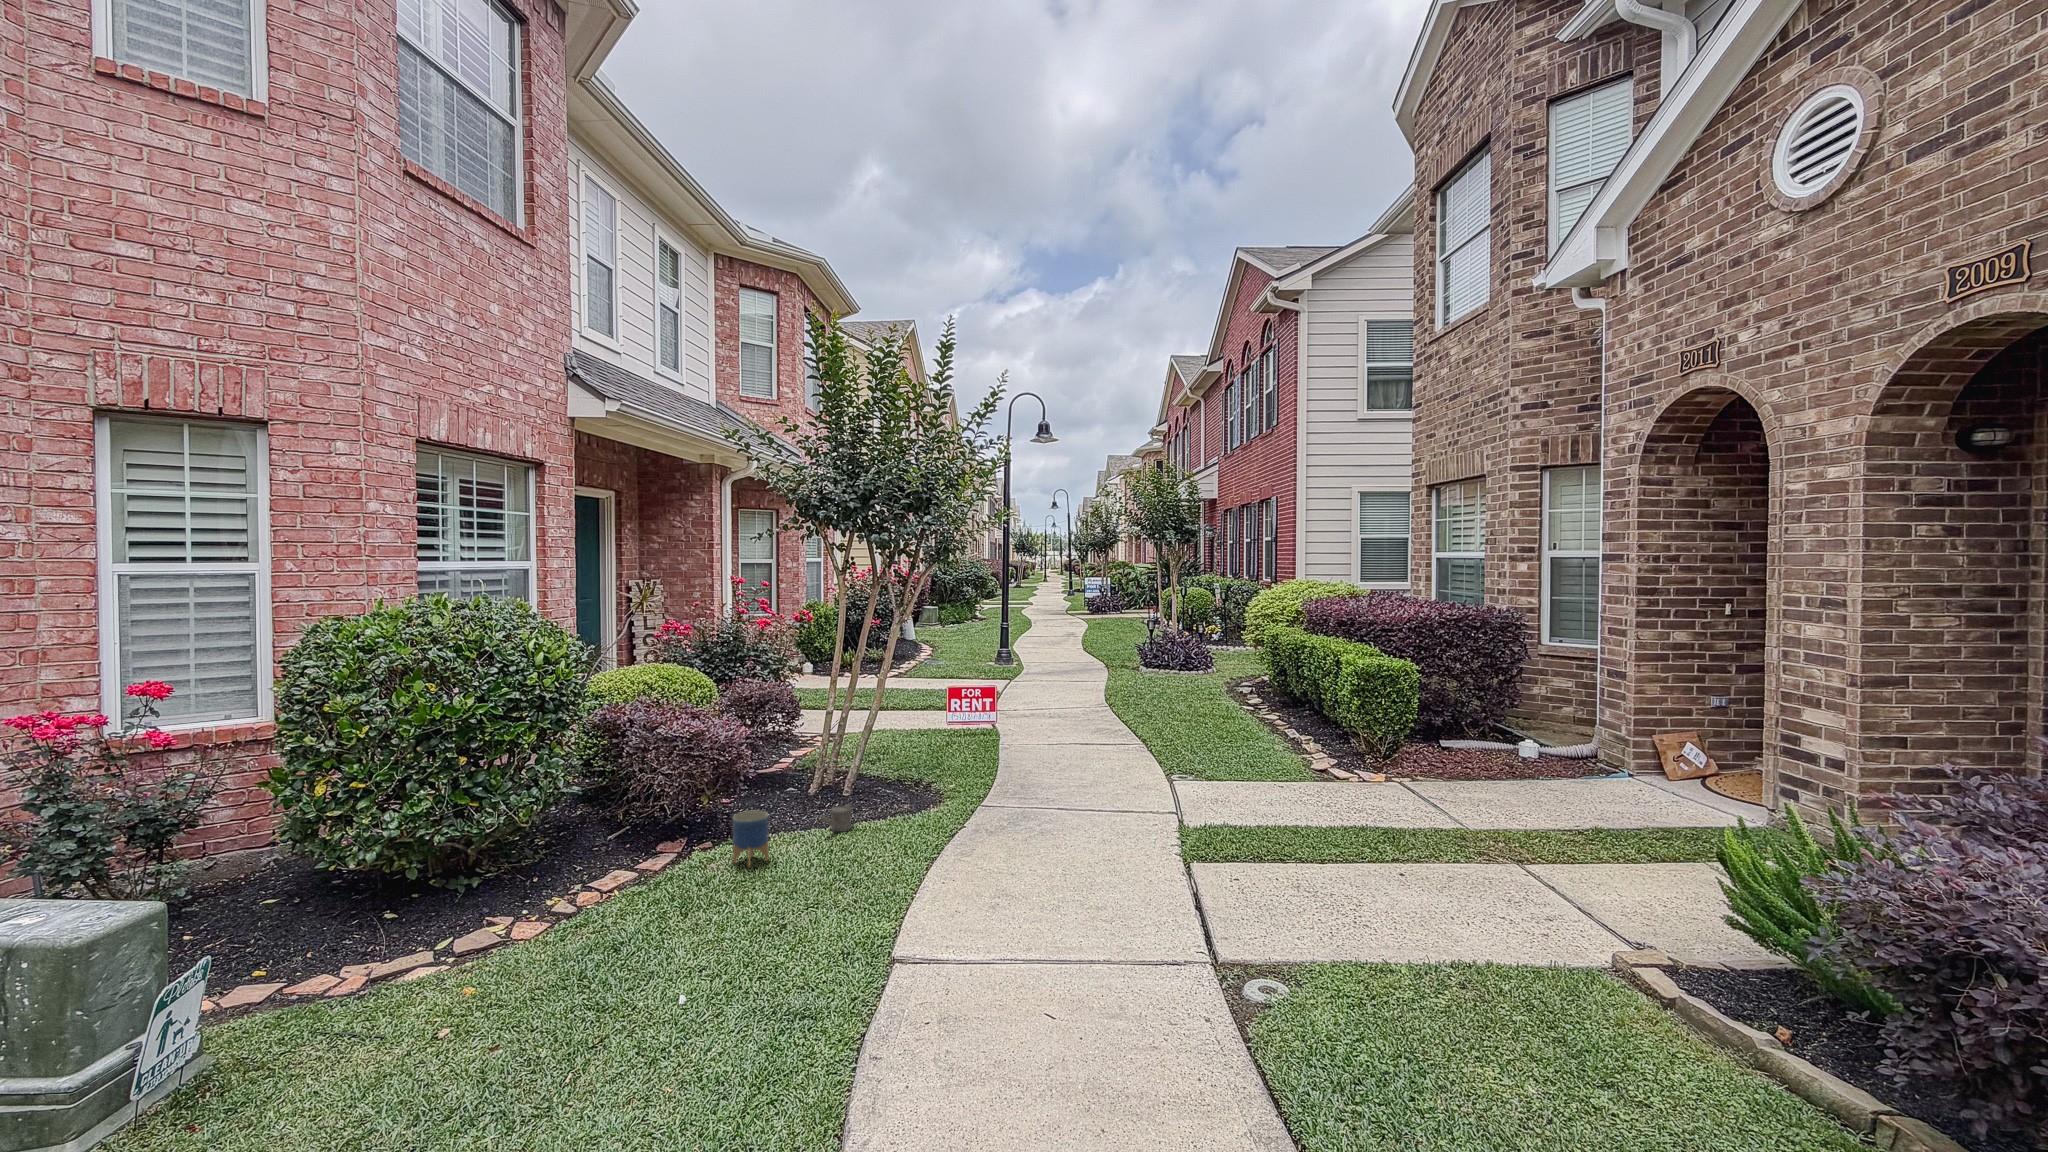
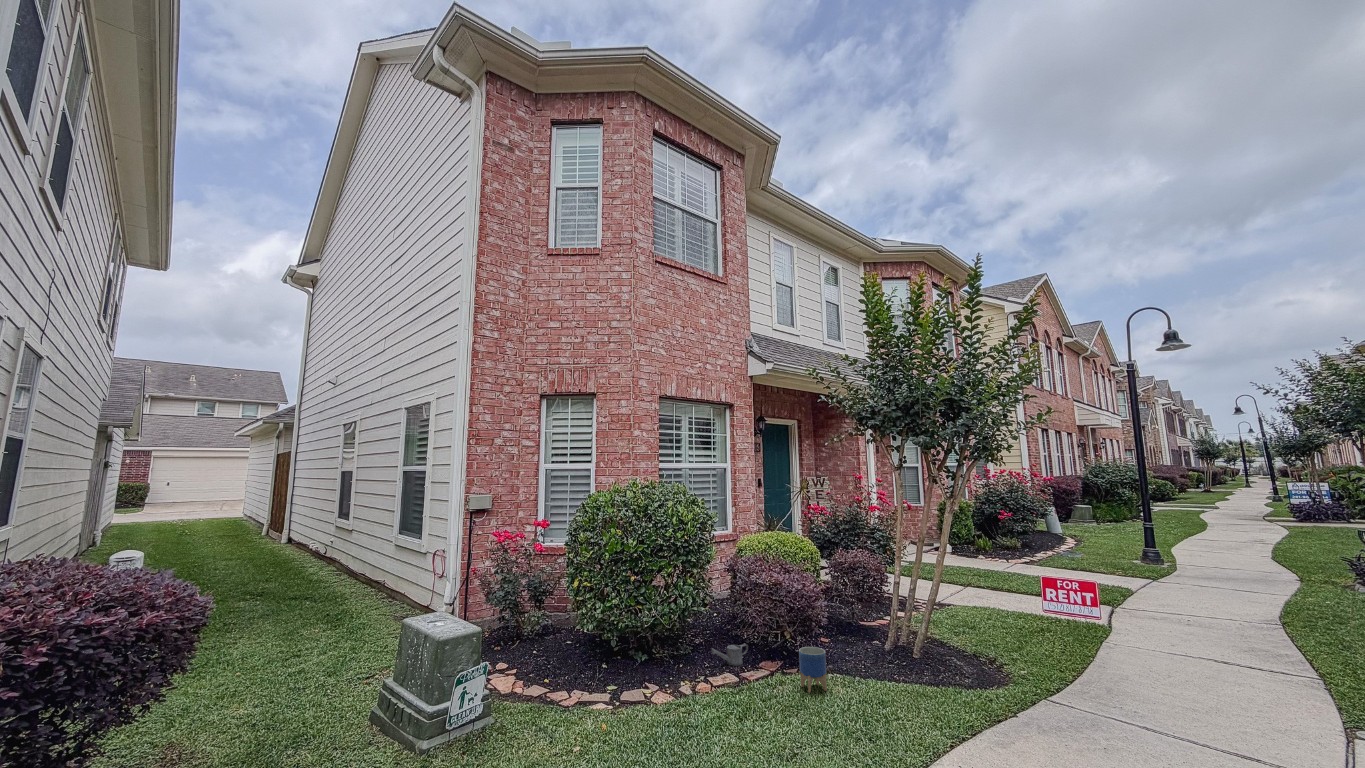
watering can: present [820,803,852,832] -> present [712,644,748,666]

